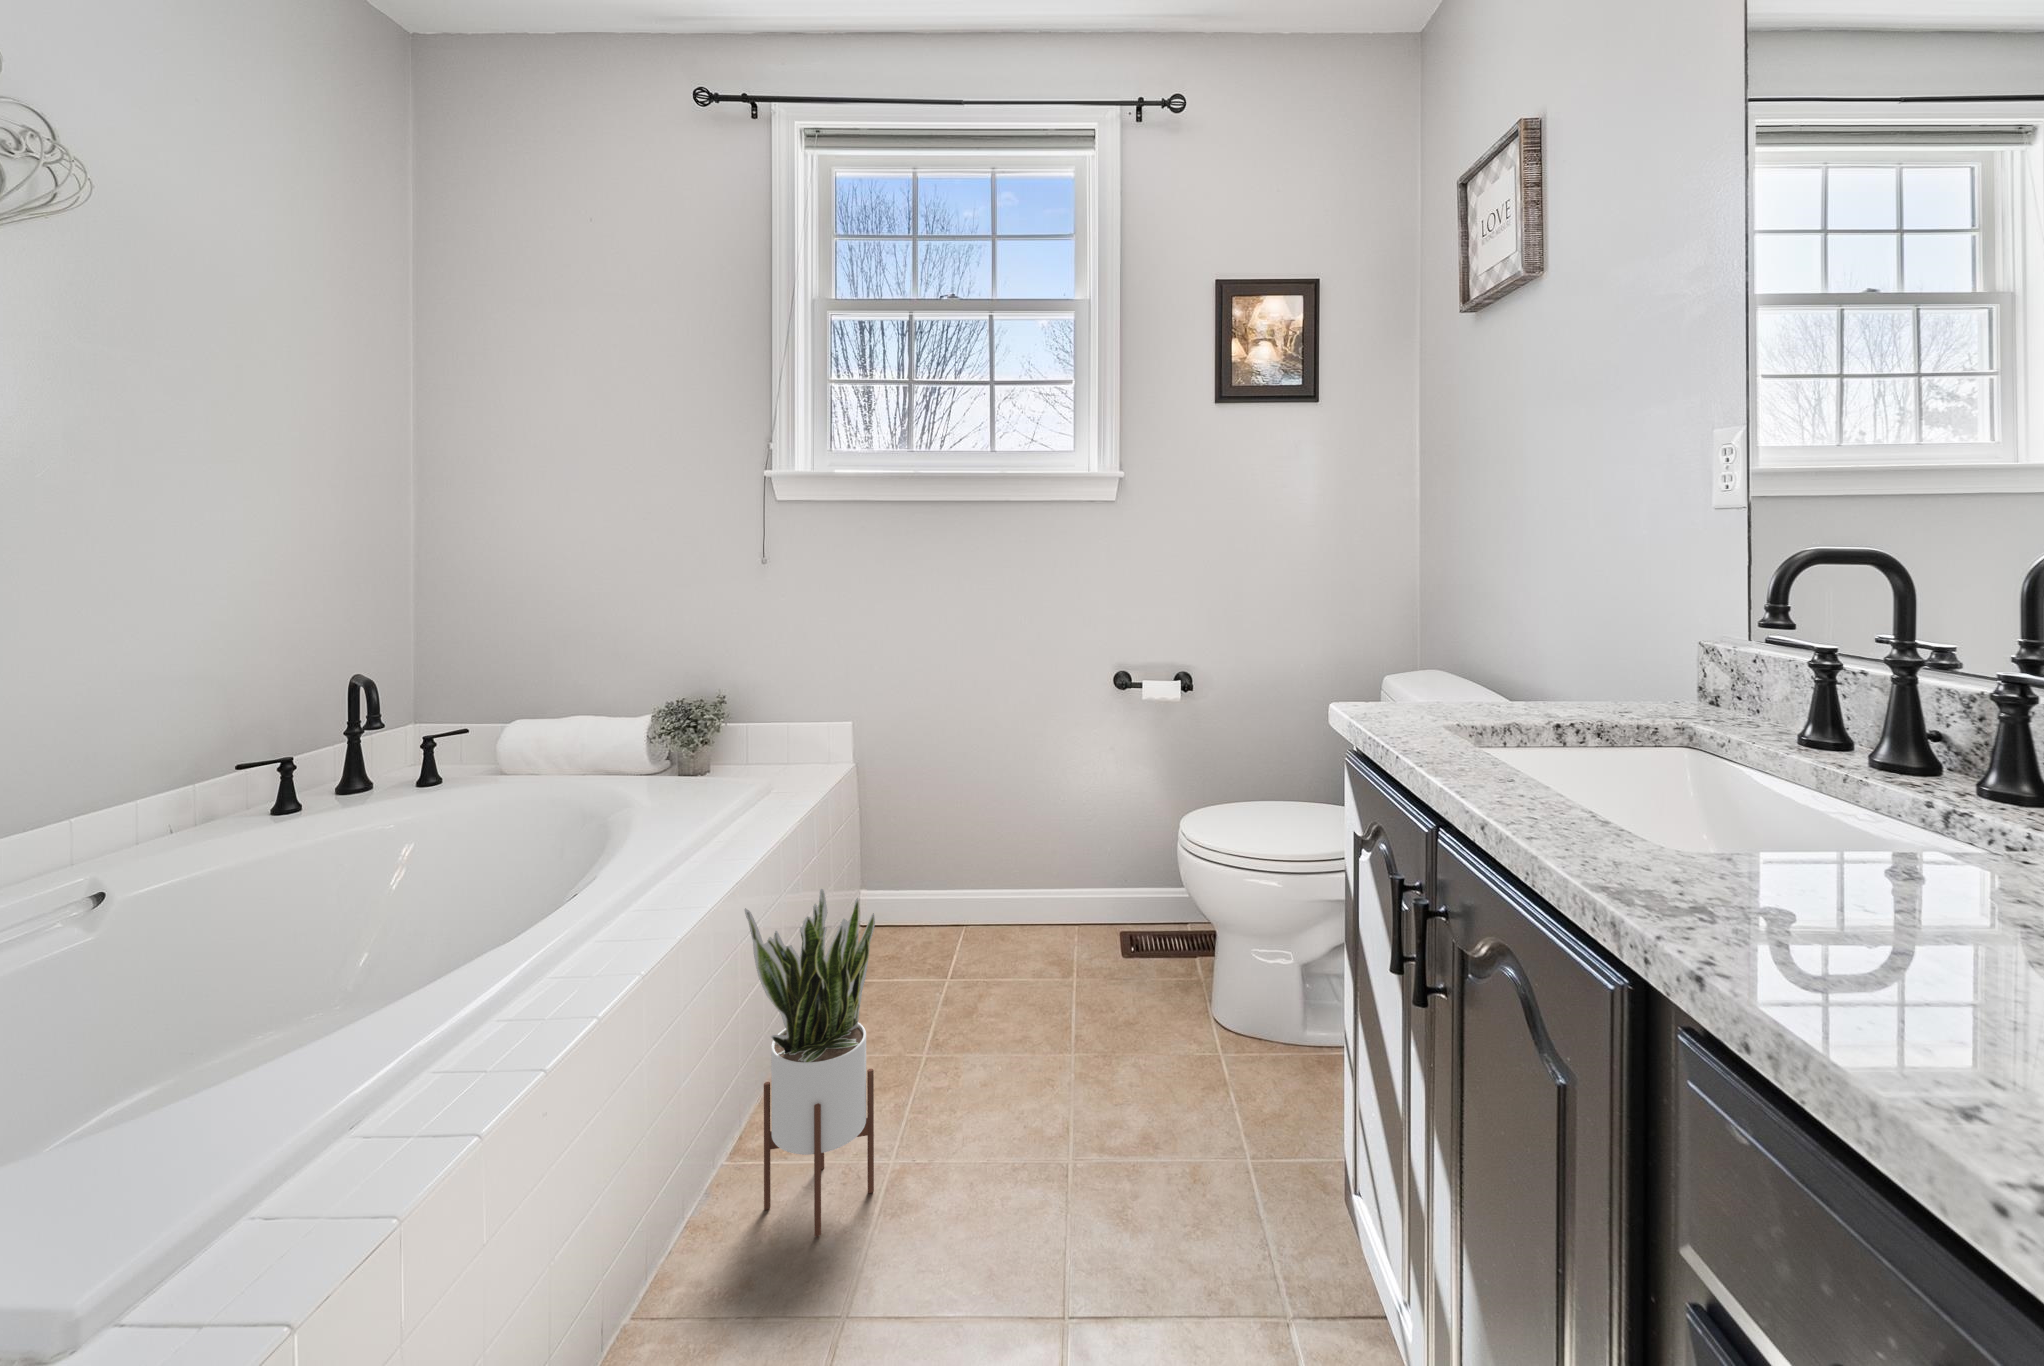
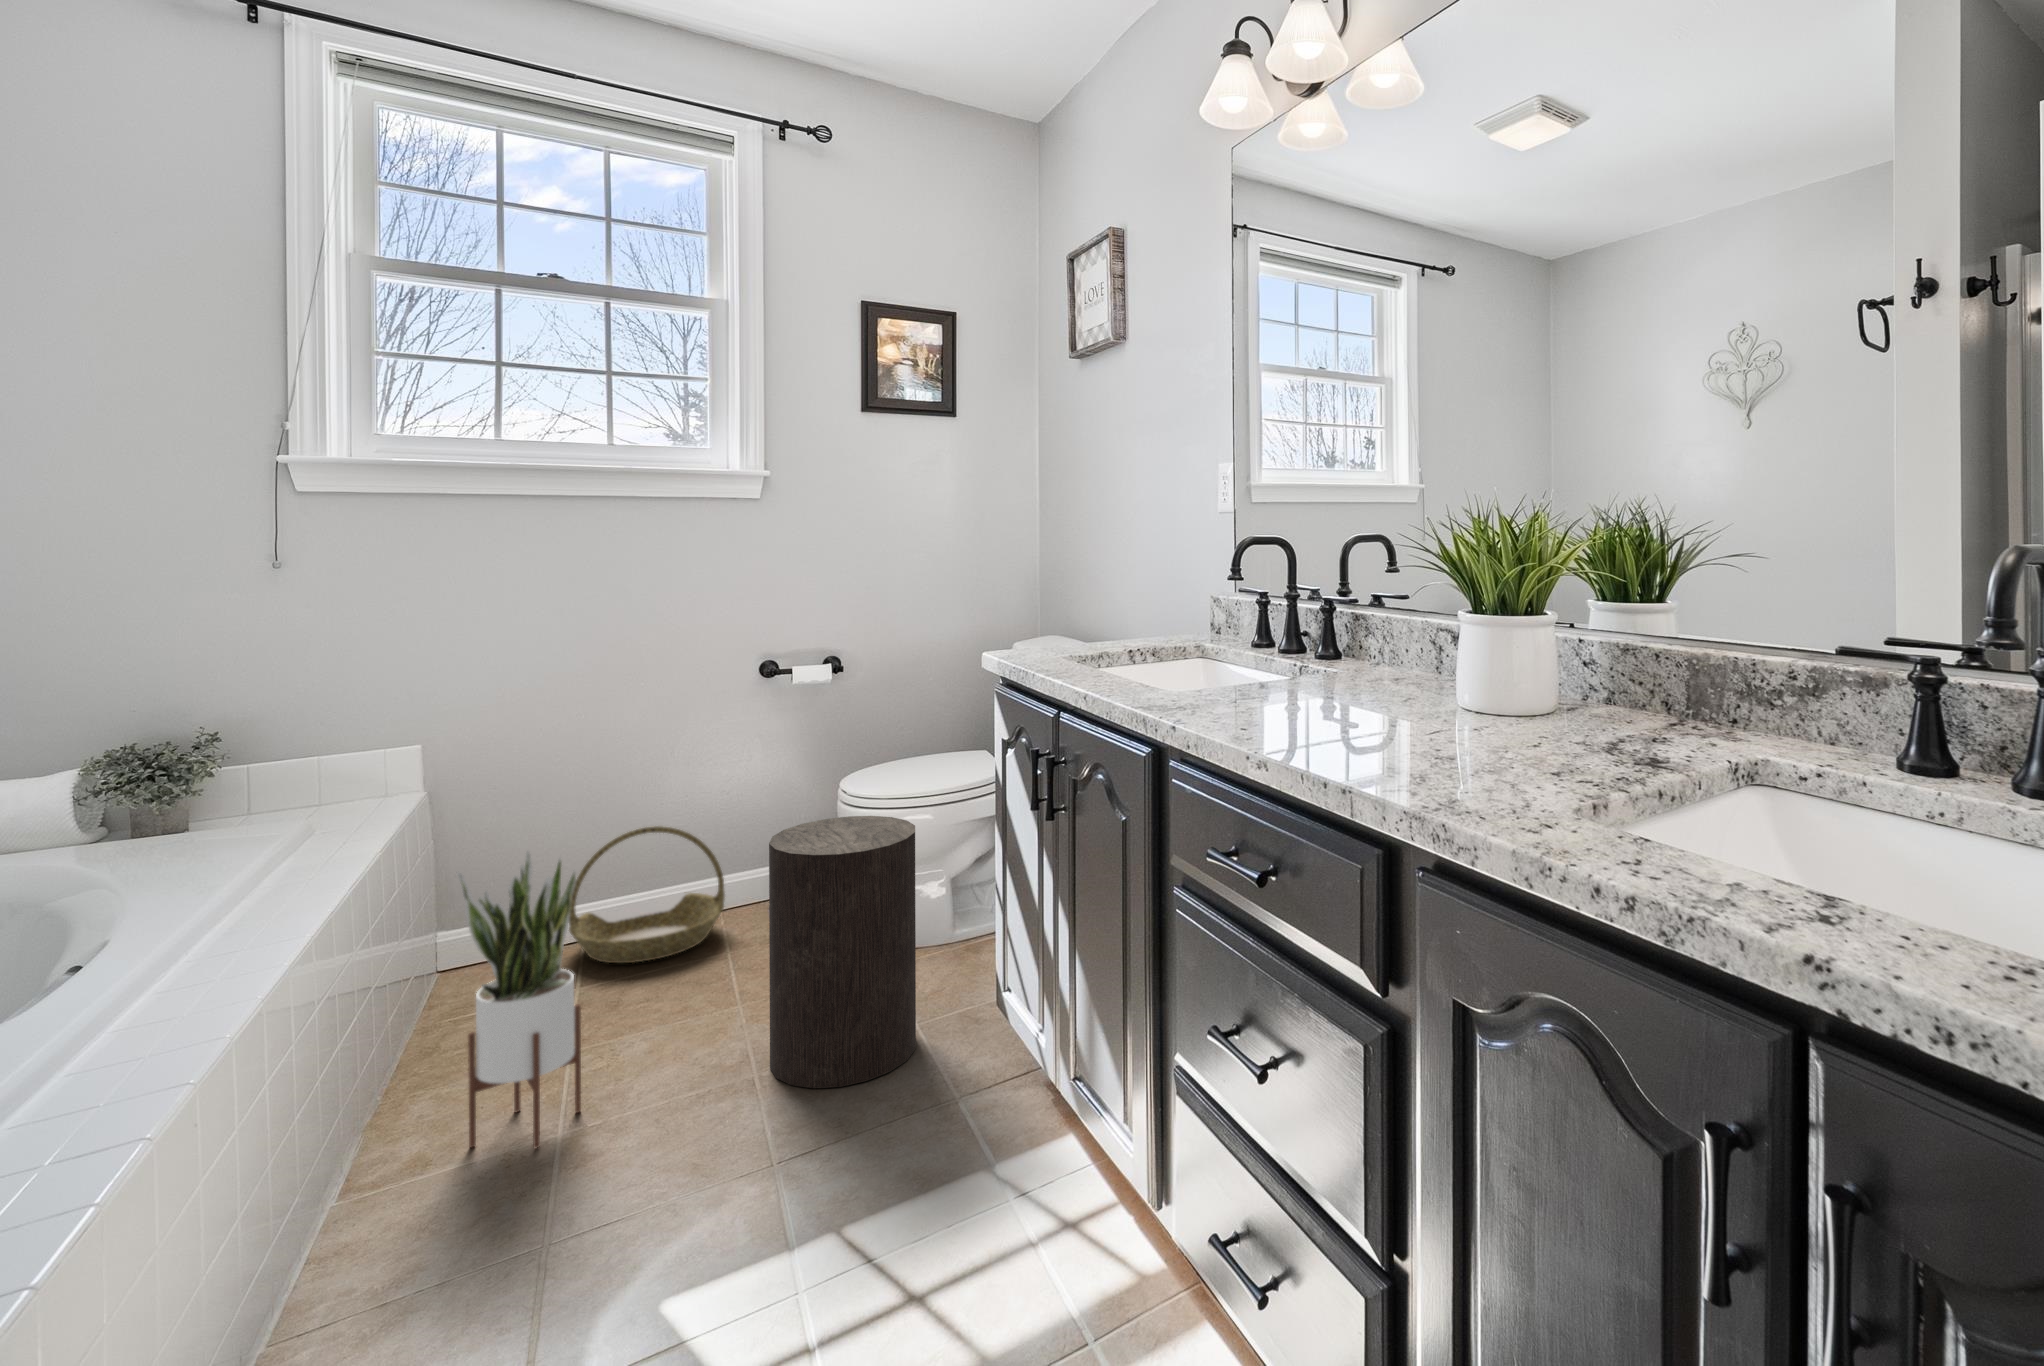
basket: none [929,840,1071,985] -> present [569,826,725,963]
stool: none [1071,887,1245,1260] -> present [769,816,916,1088]

